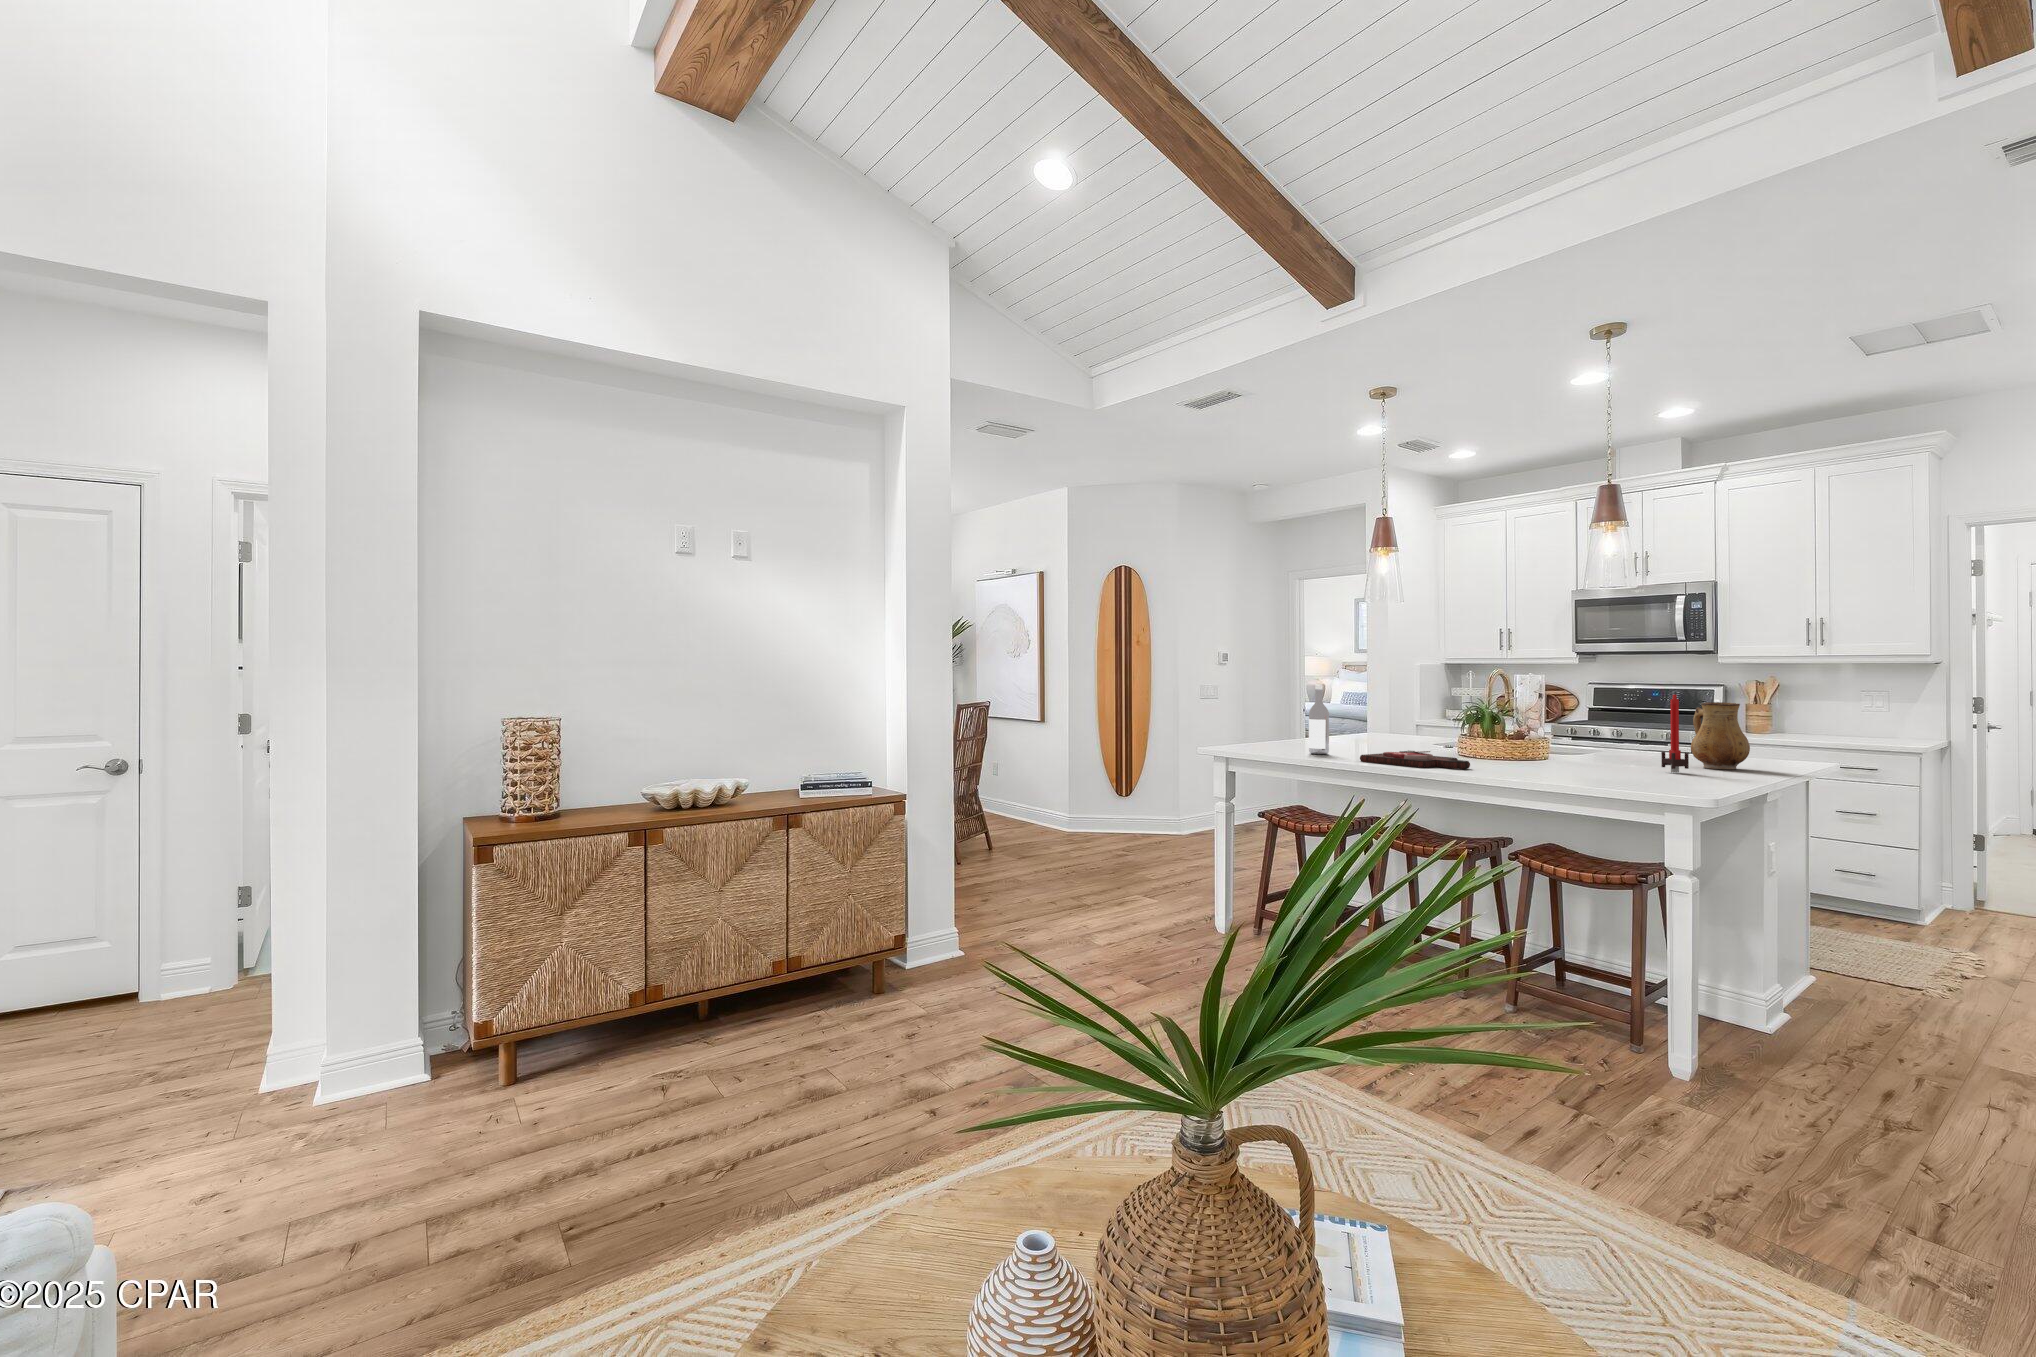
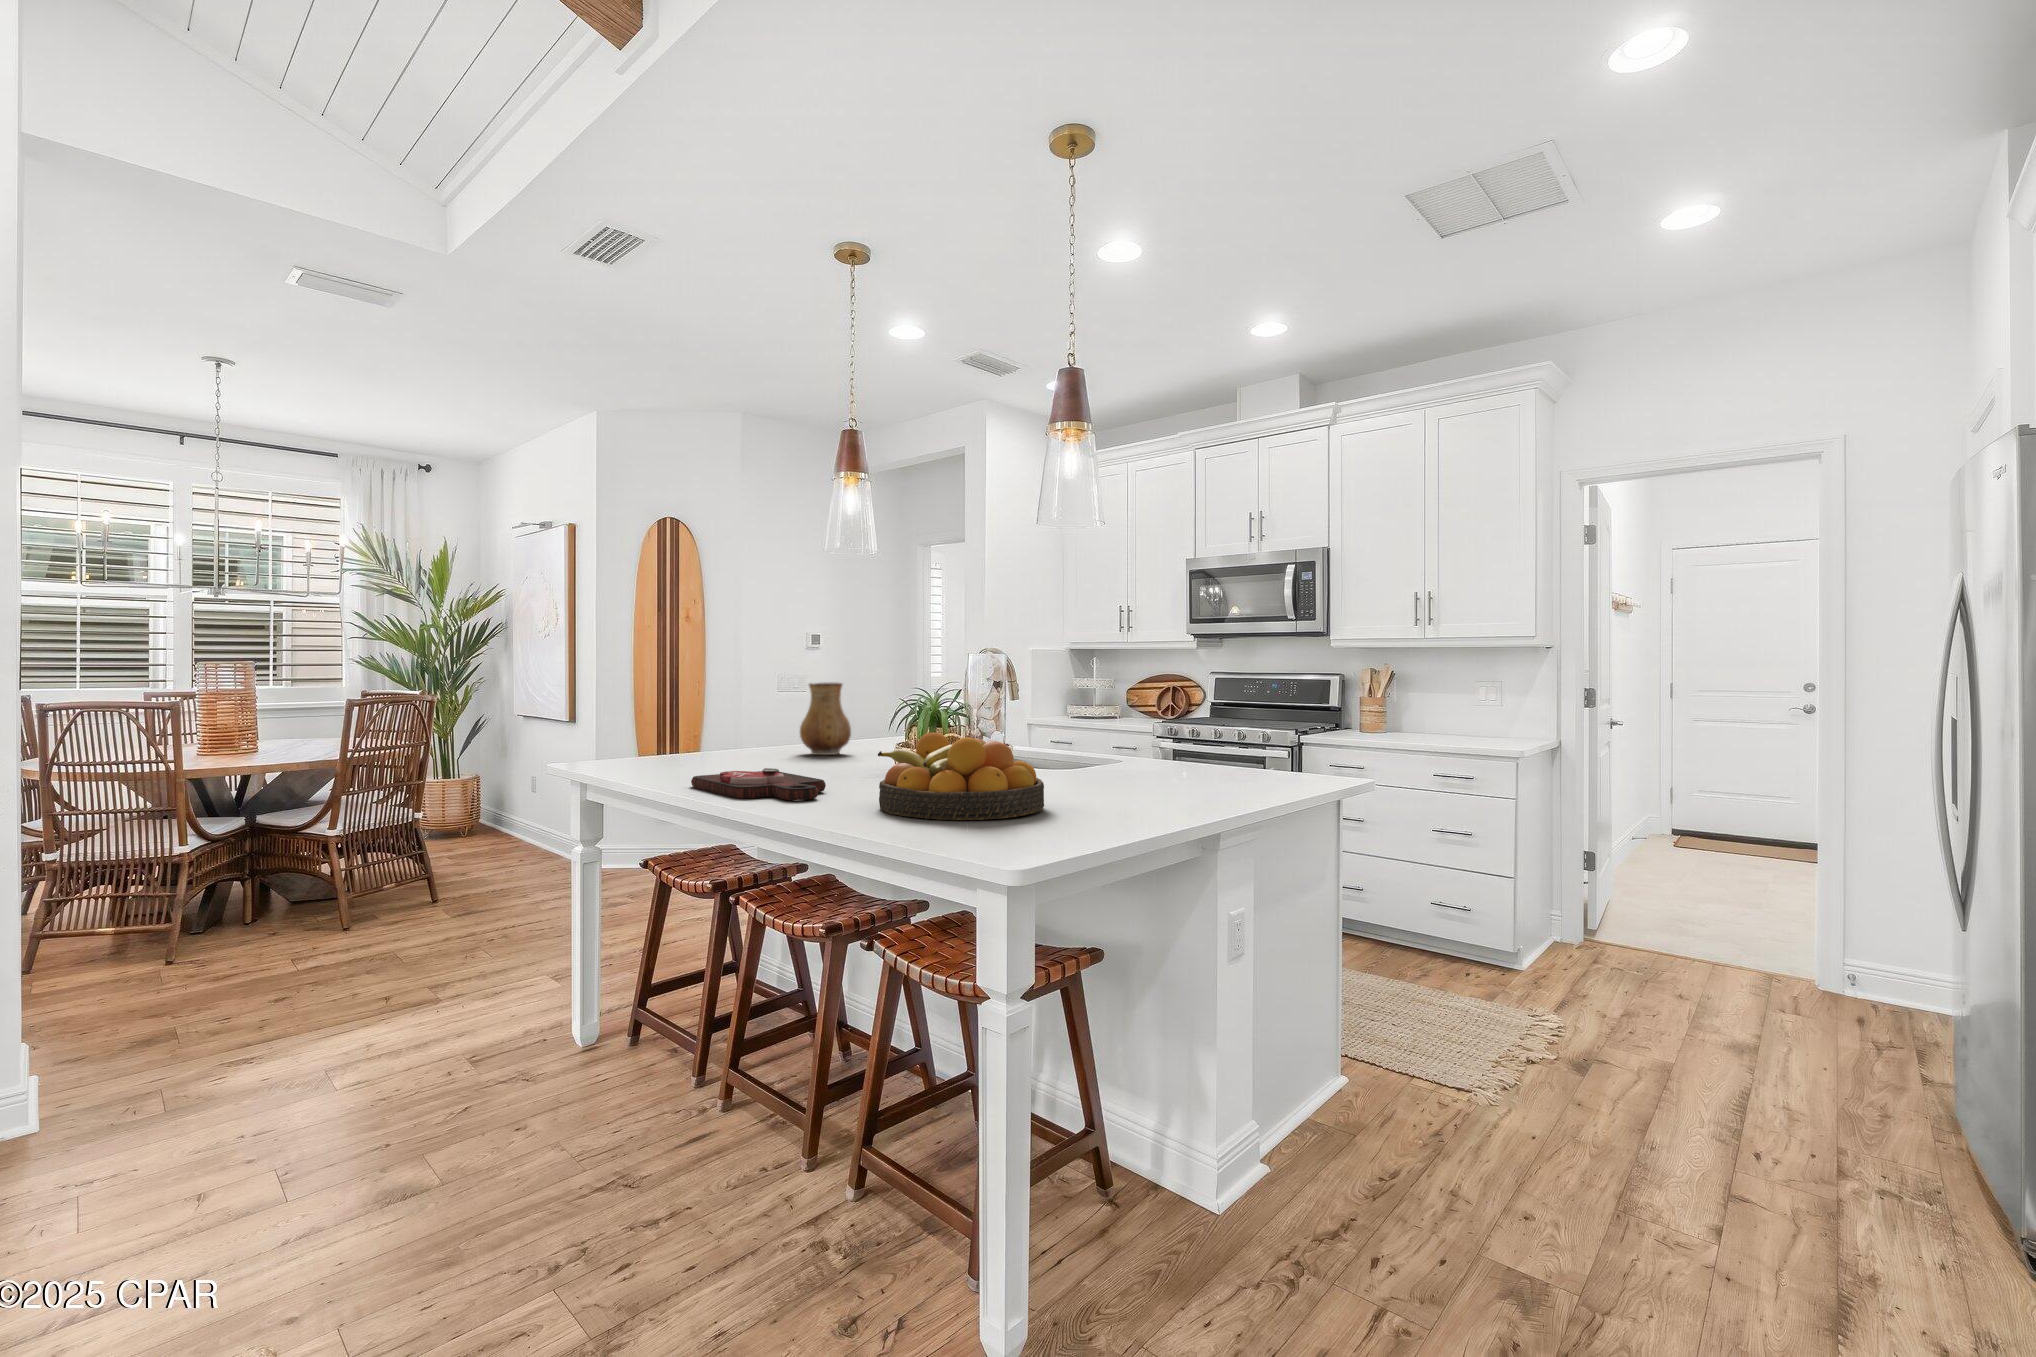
wine bottle: present [1309,685,1329,754] -> none [675,664,706,773]
candle: present [1661,695,1689,772] -> none [1114,679,1145,800]
ceramic pitcher: present [1691,702,1750,769] -> present [800,683,851,755]
fruit bowl: none [1521,728,1642,780] -> present [878,732,1044,820]

